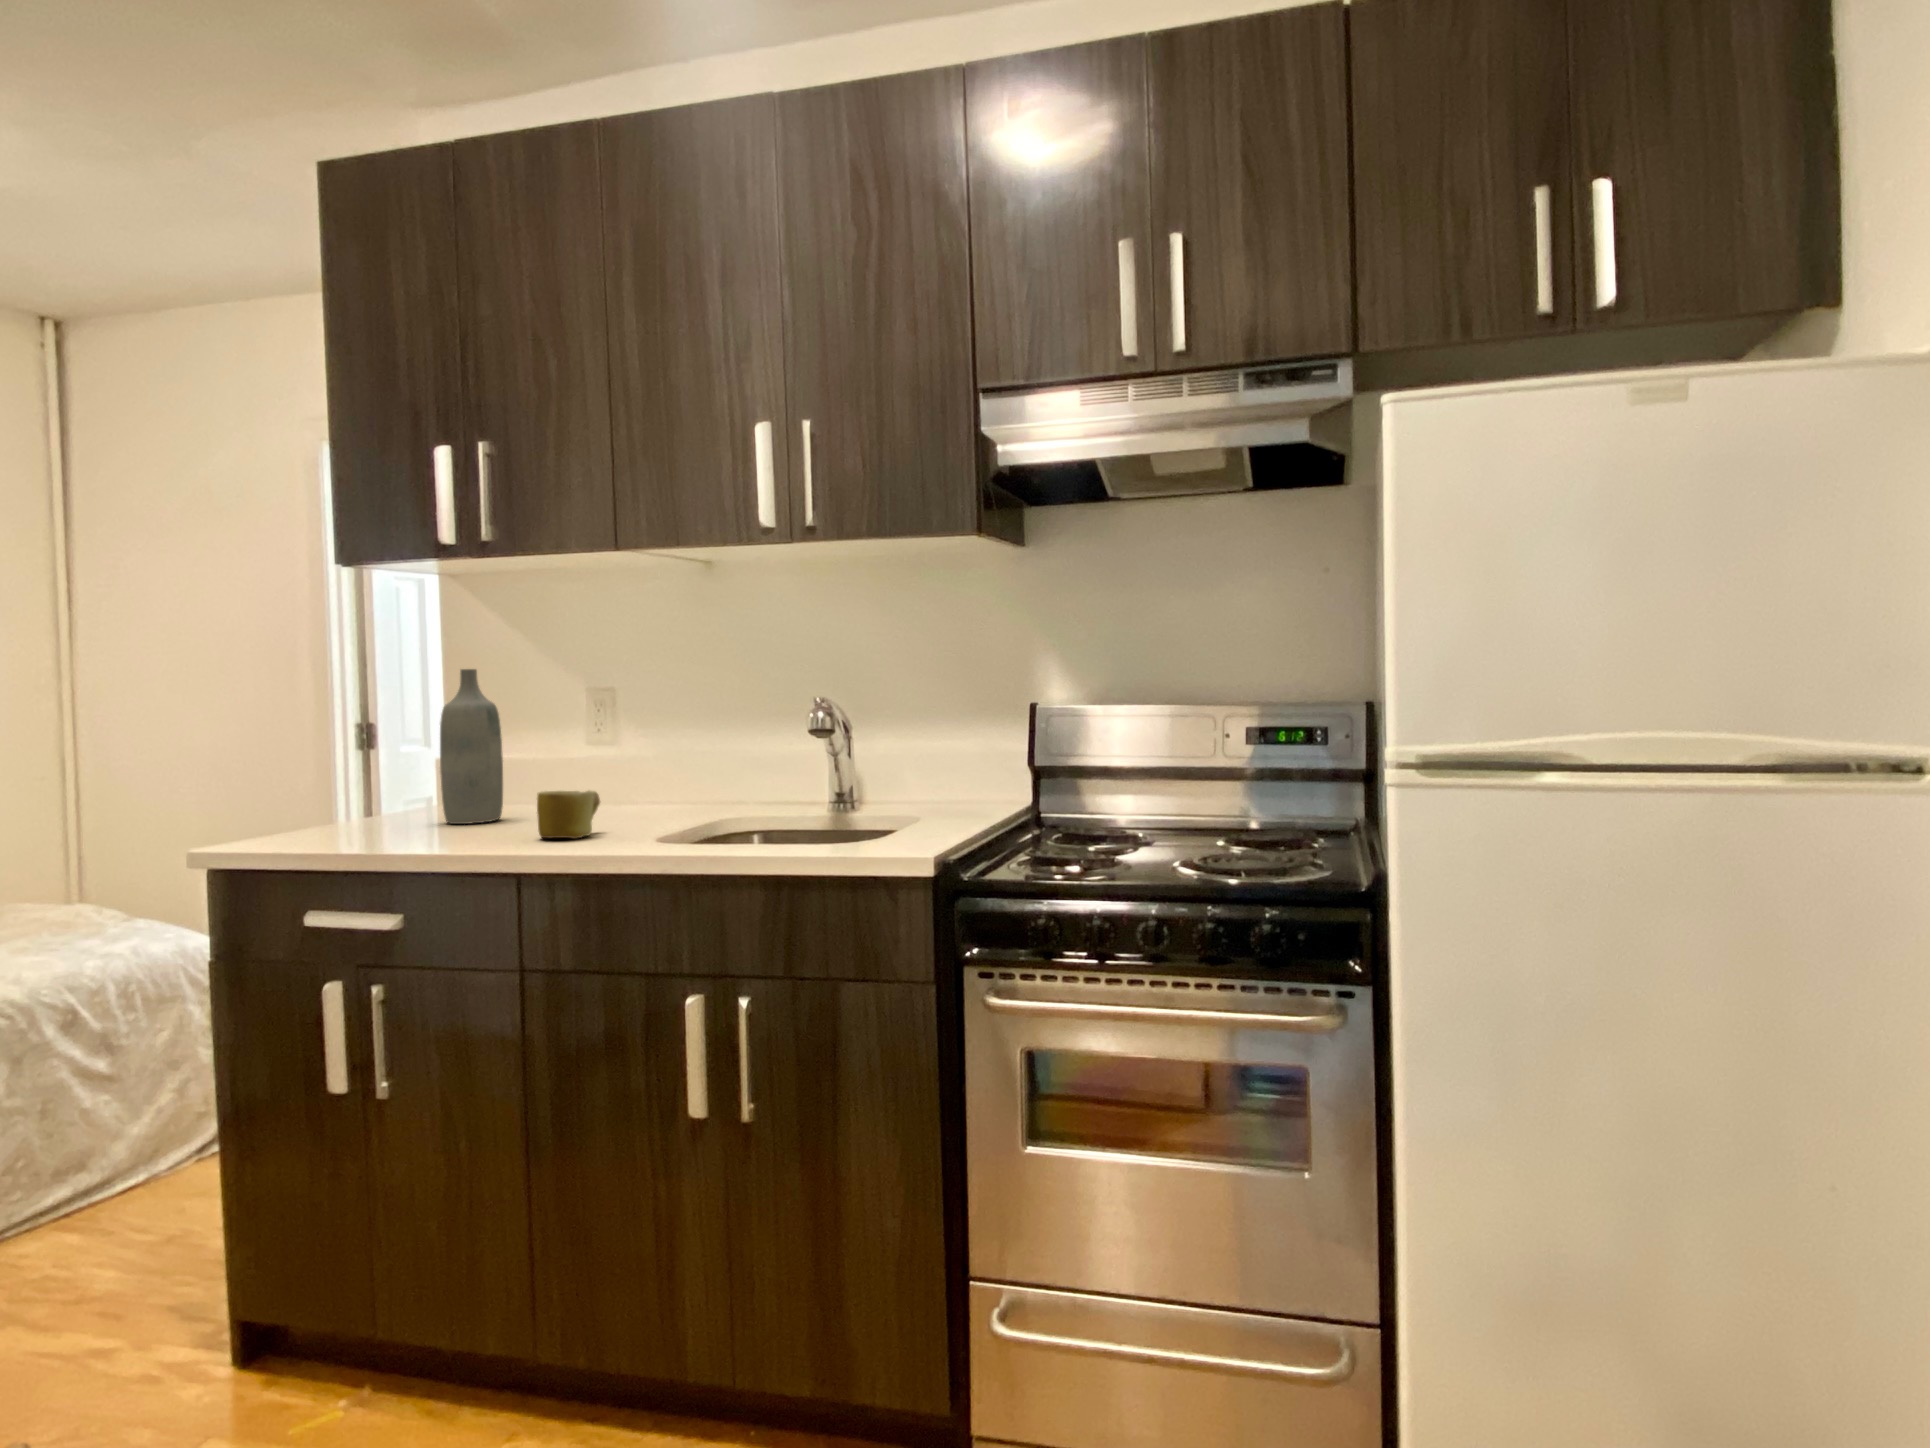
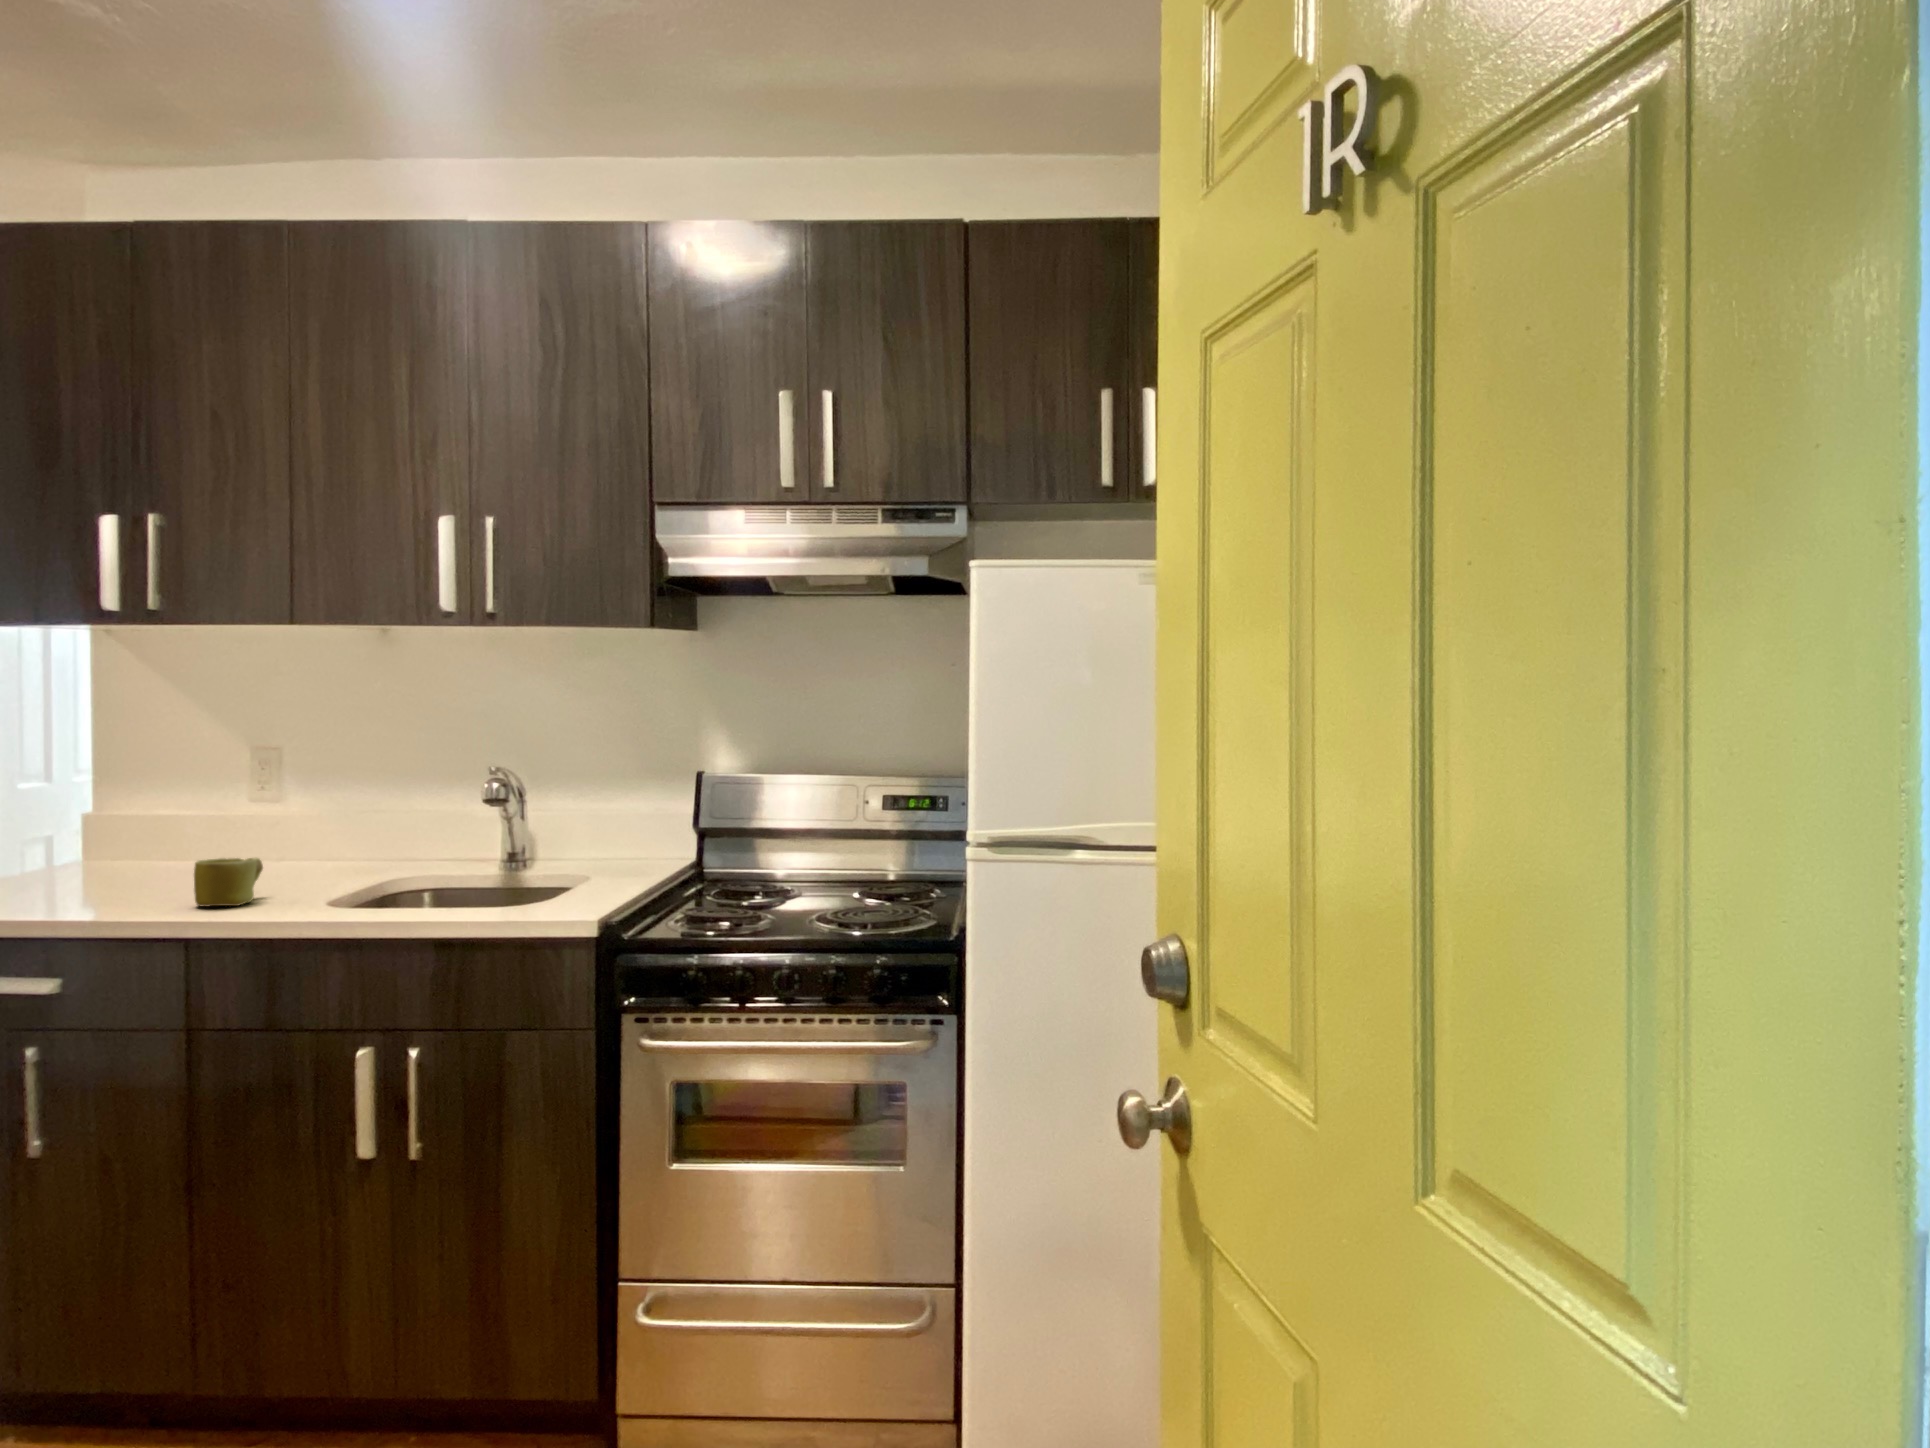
bottle: present [440,669,503,824] -> none [78,733,150,890]

